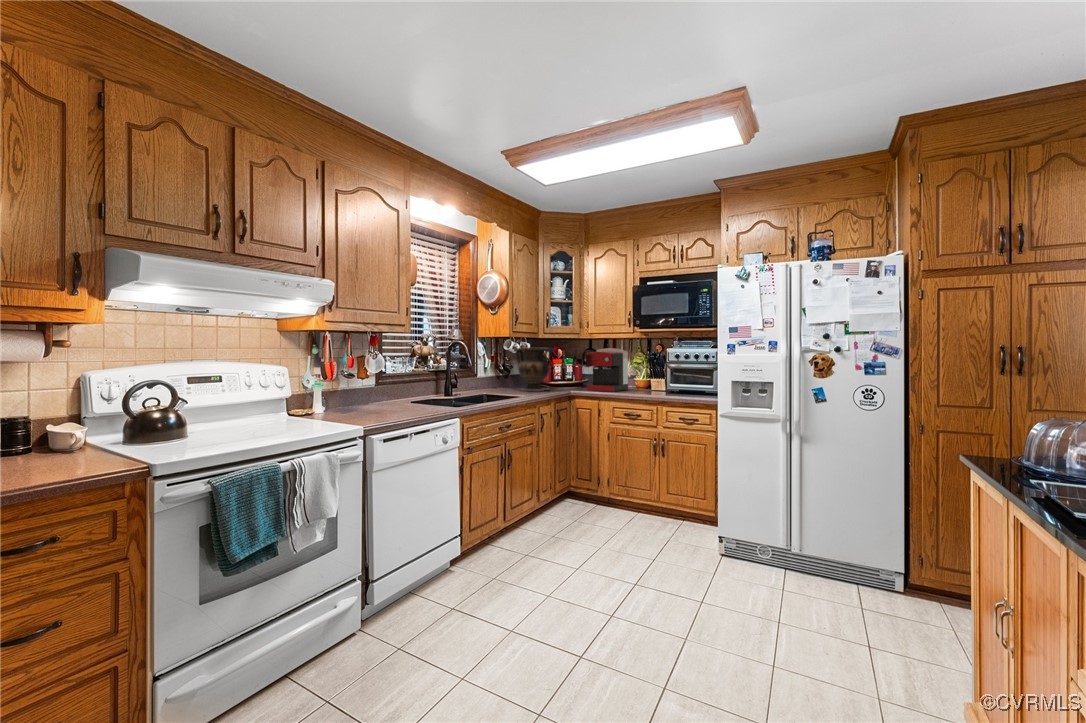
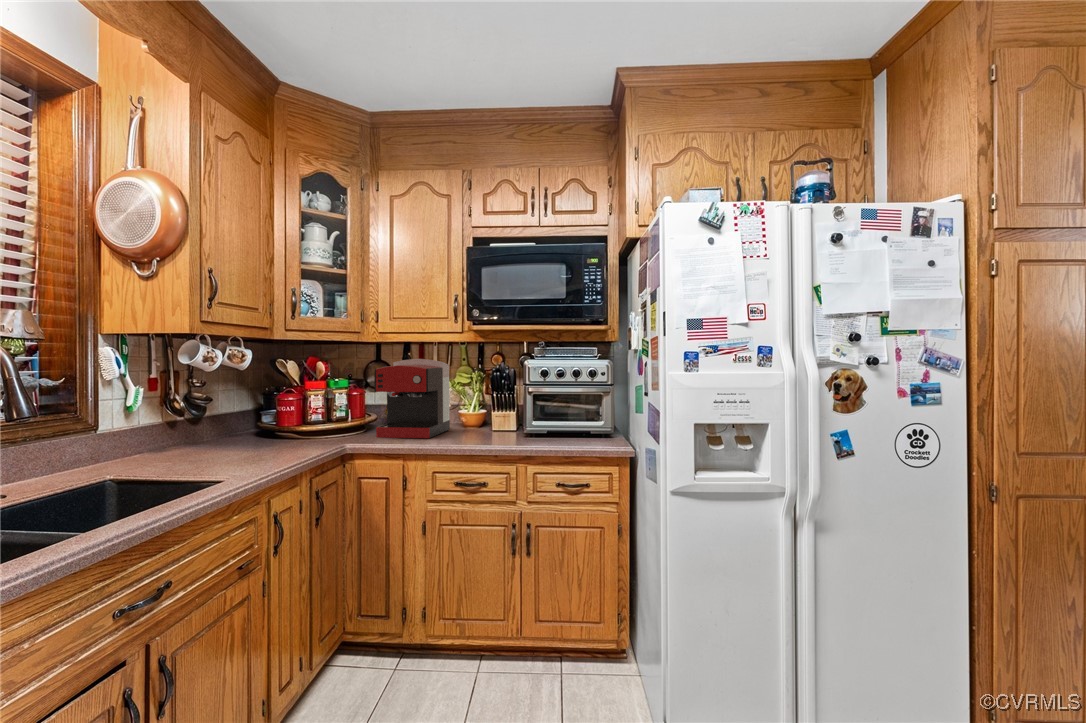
vase: present [514,348,553,391] -> none [212,357,307,450]

